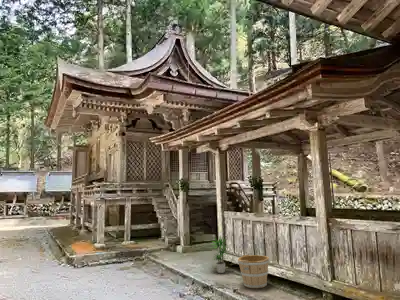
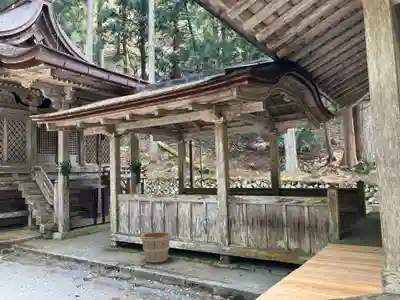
potted plant: present [214,237,226,273] -> none [105,216,128,254]

